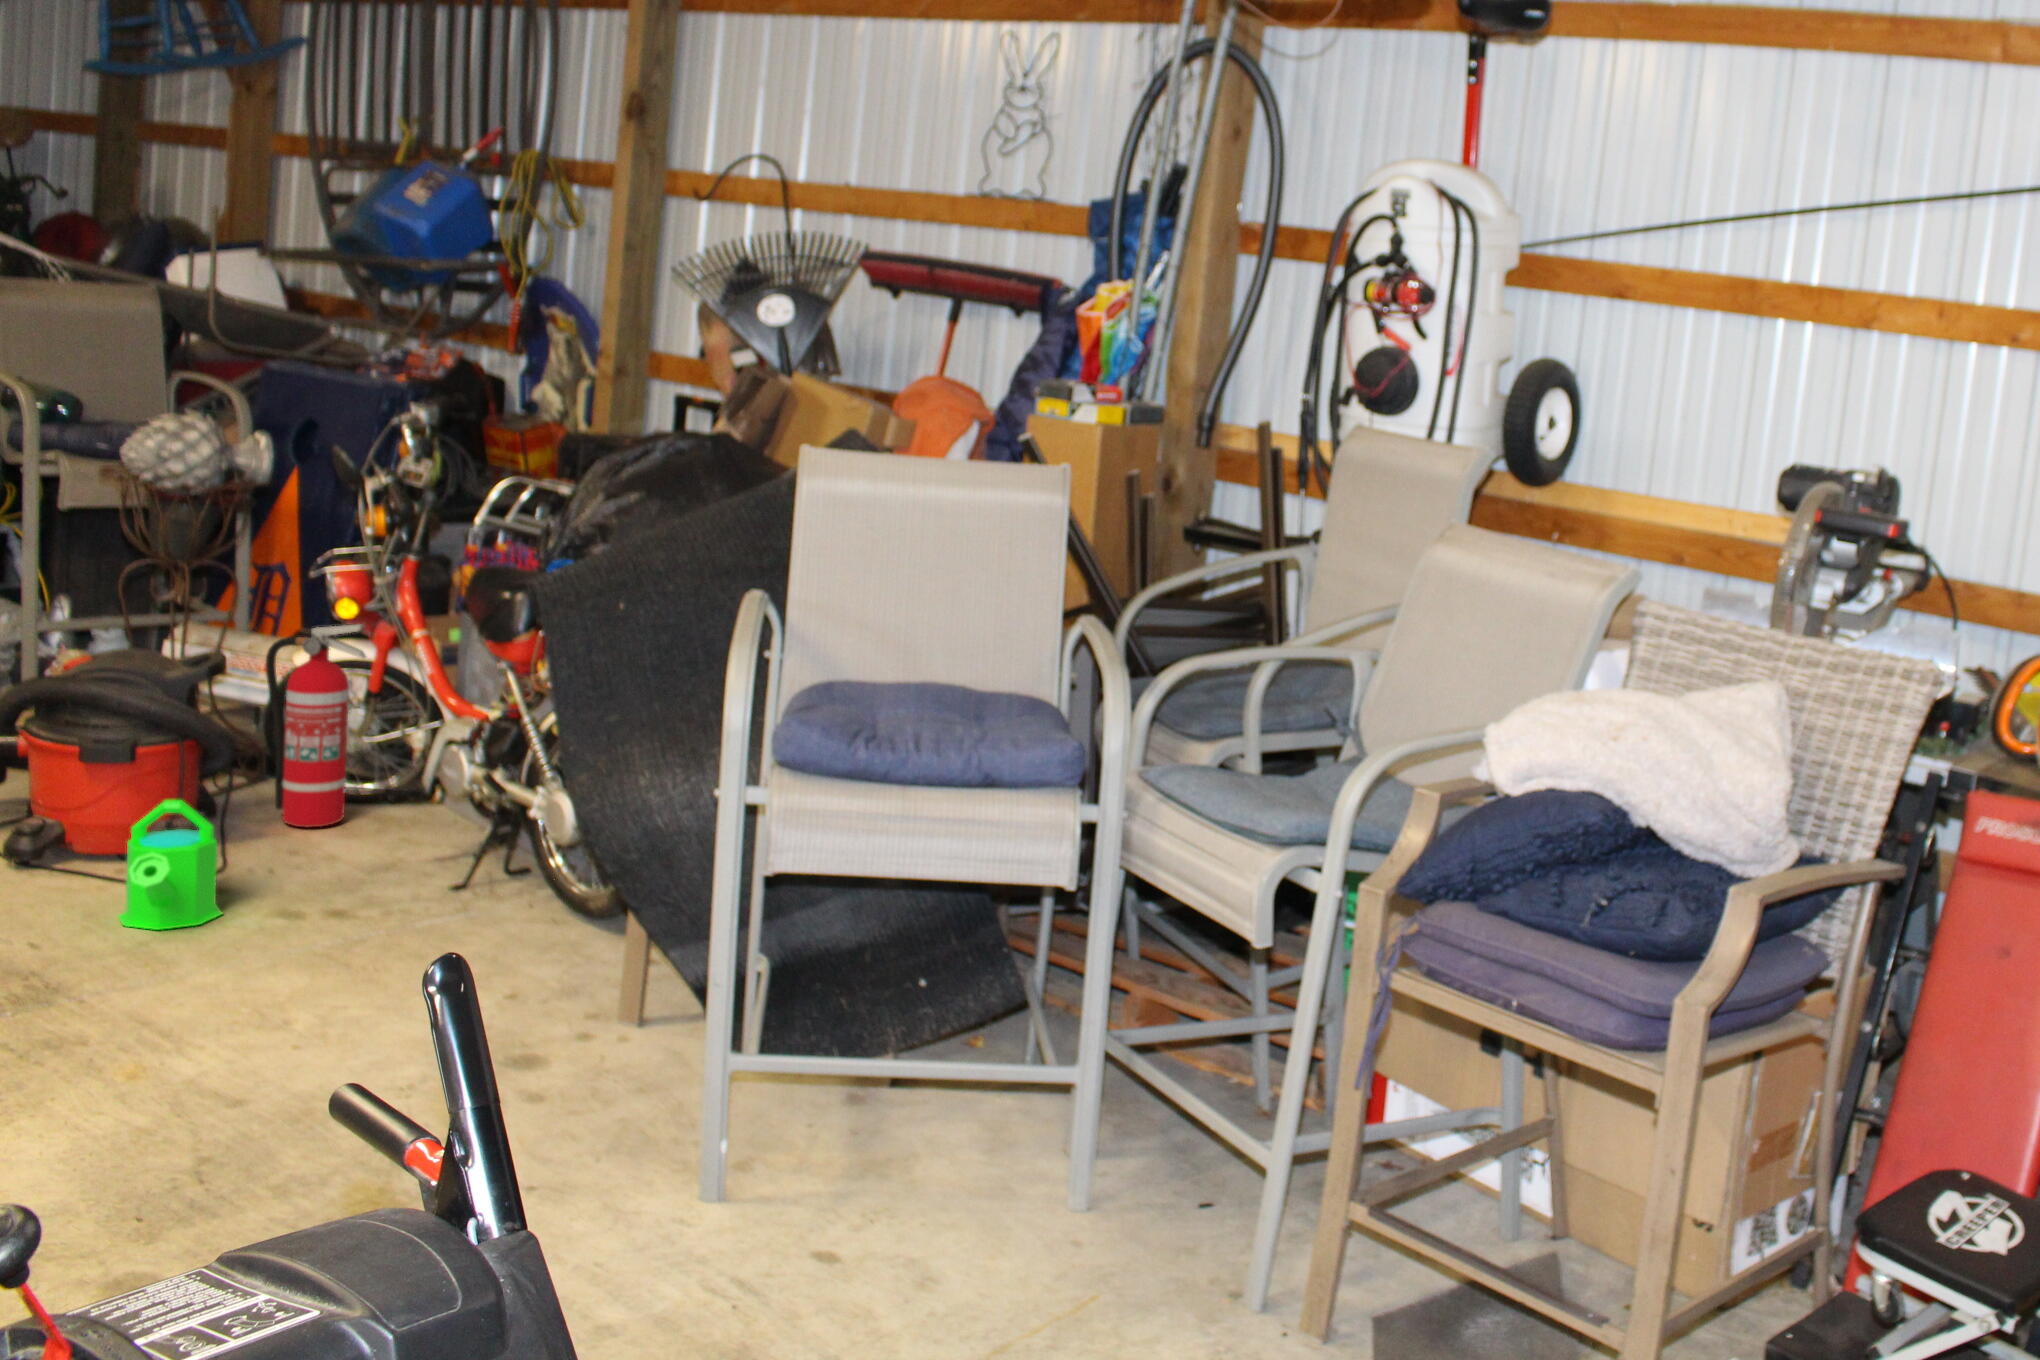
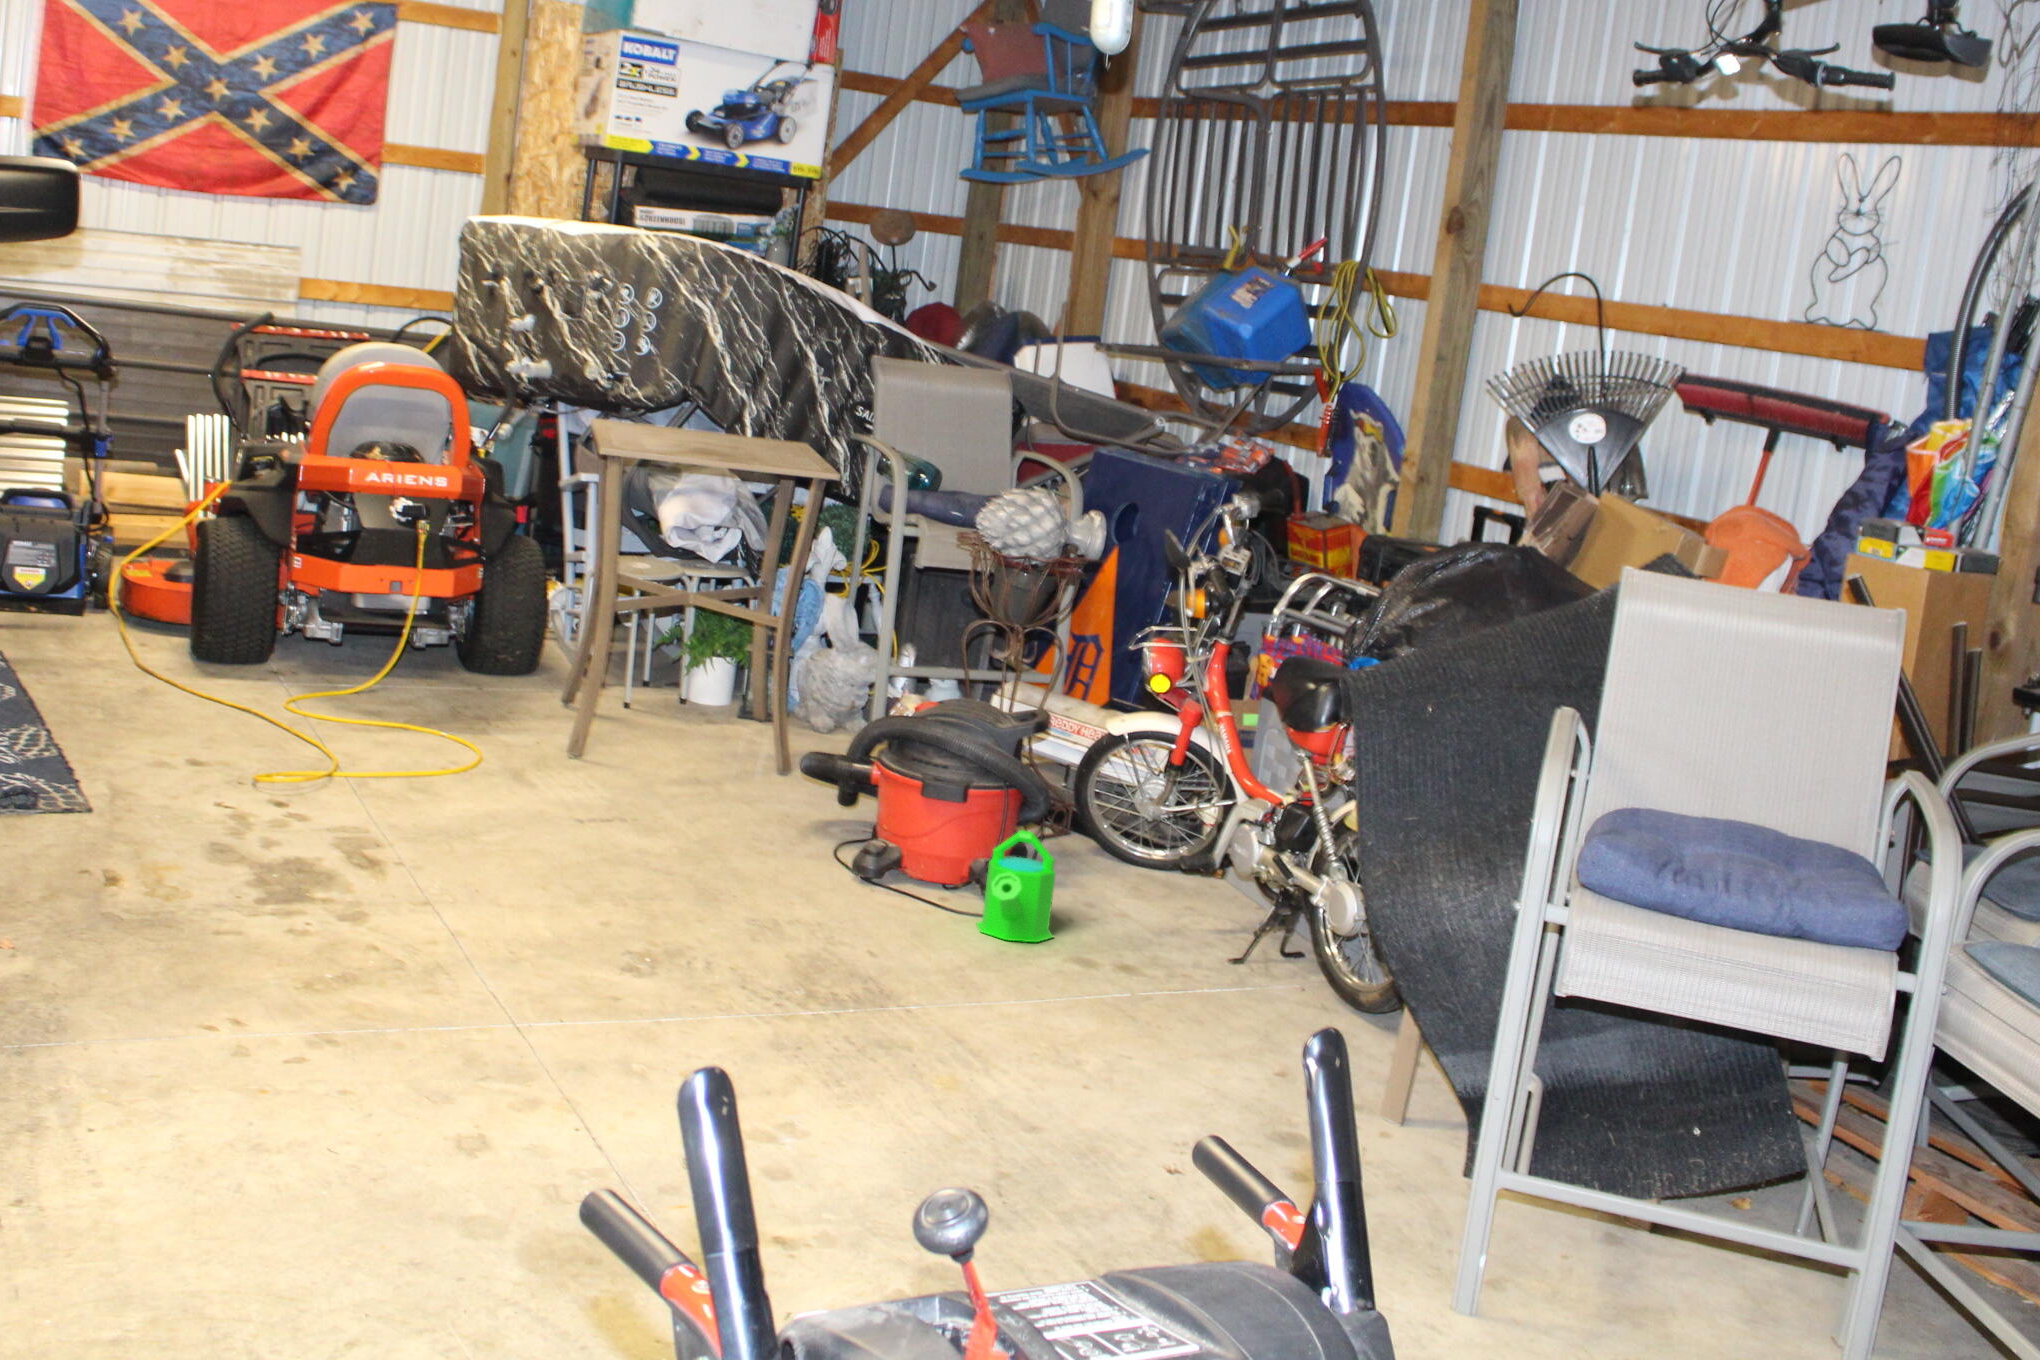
fire extinguisher: present [266,624,367,827] -> none [1092,699,1180,880]

